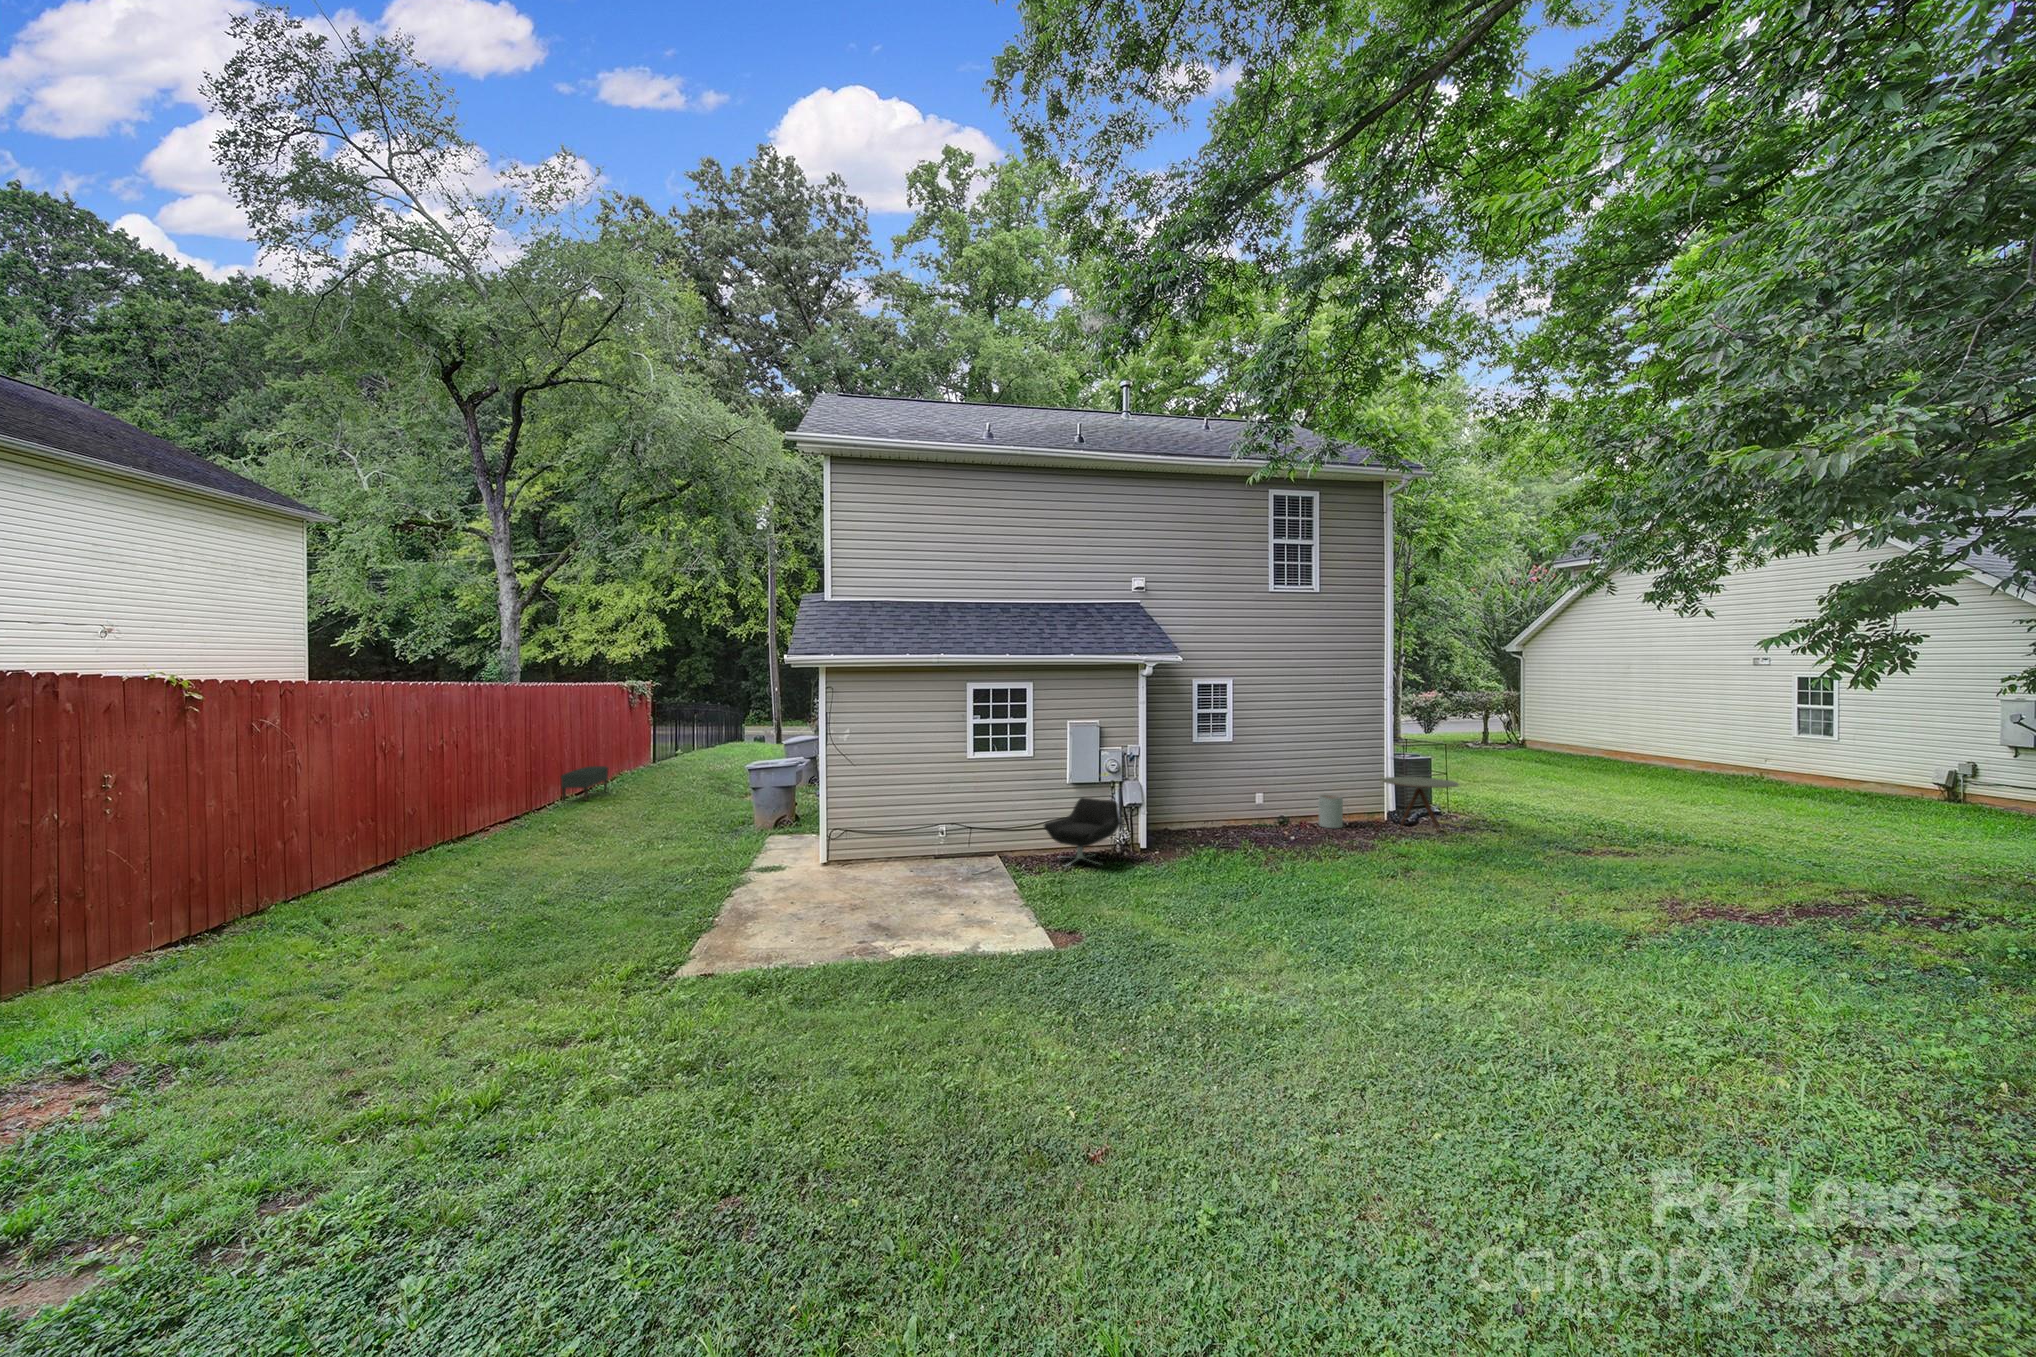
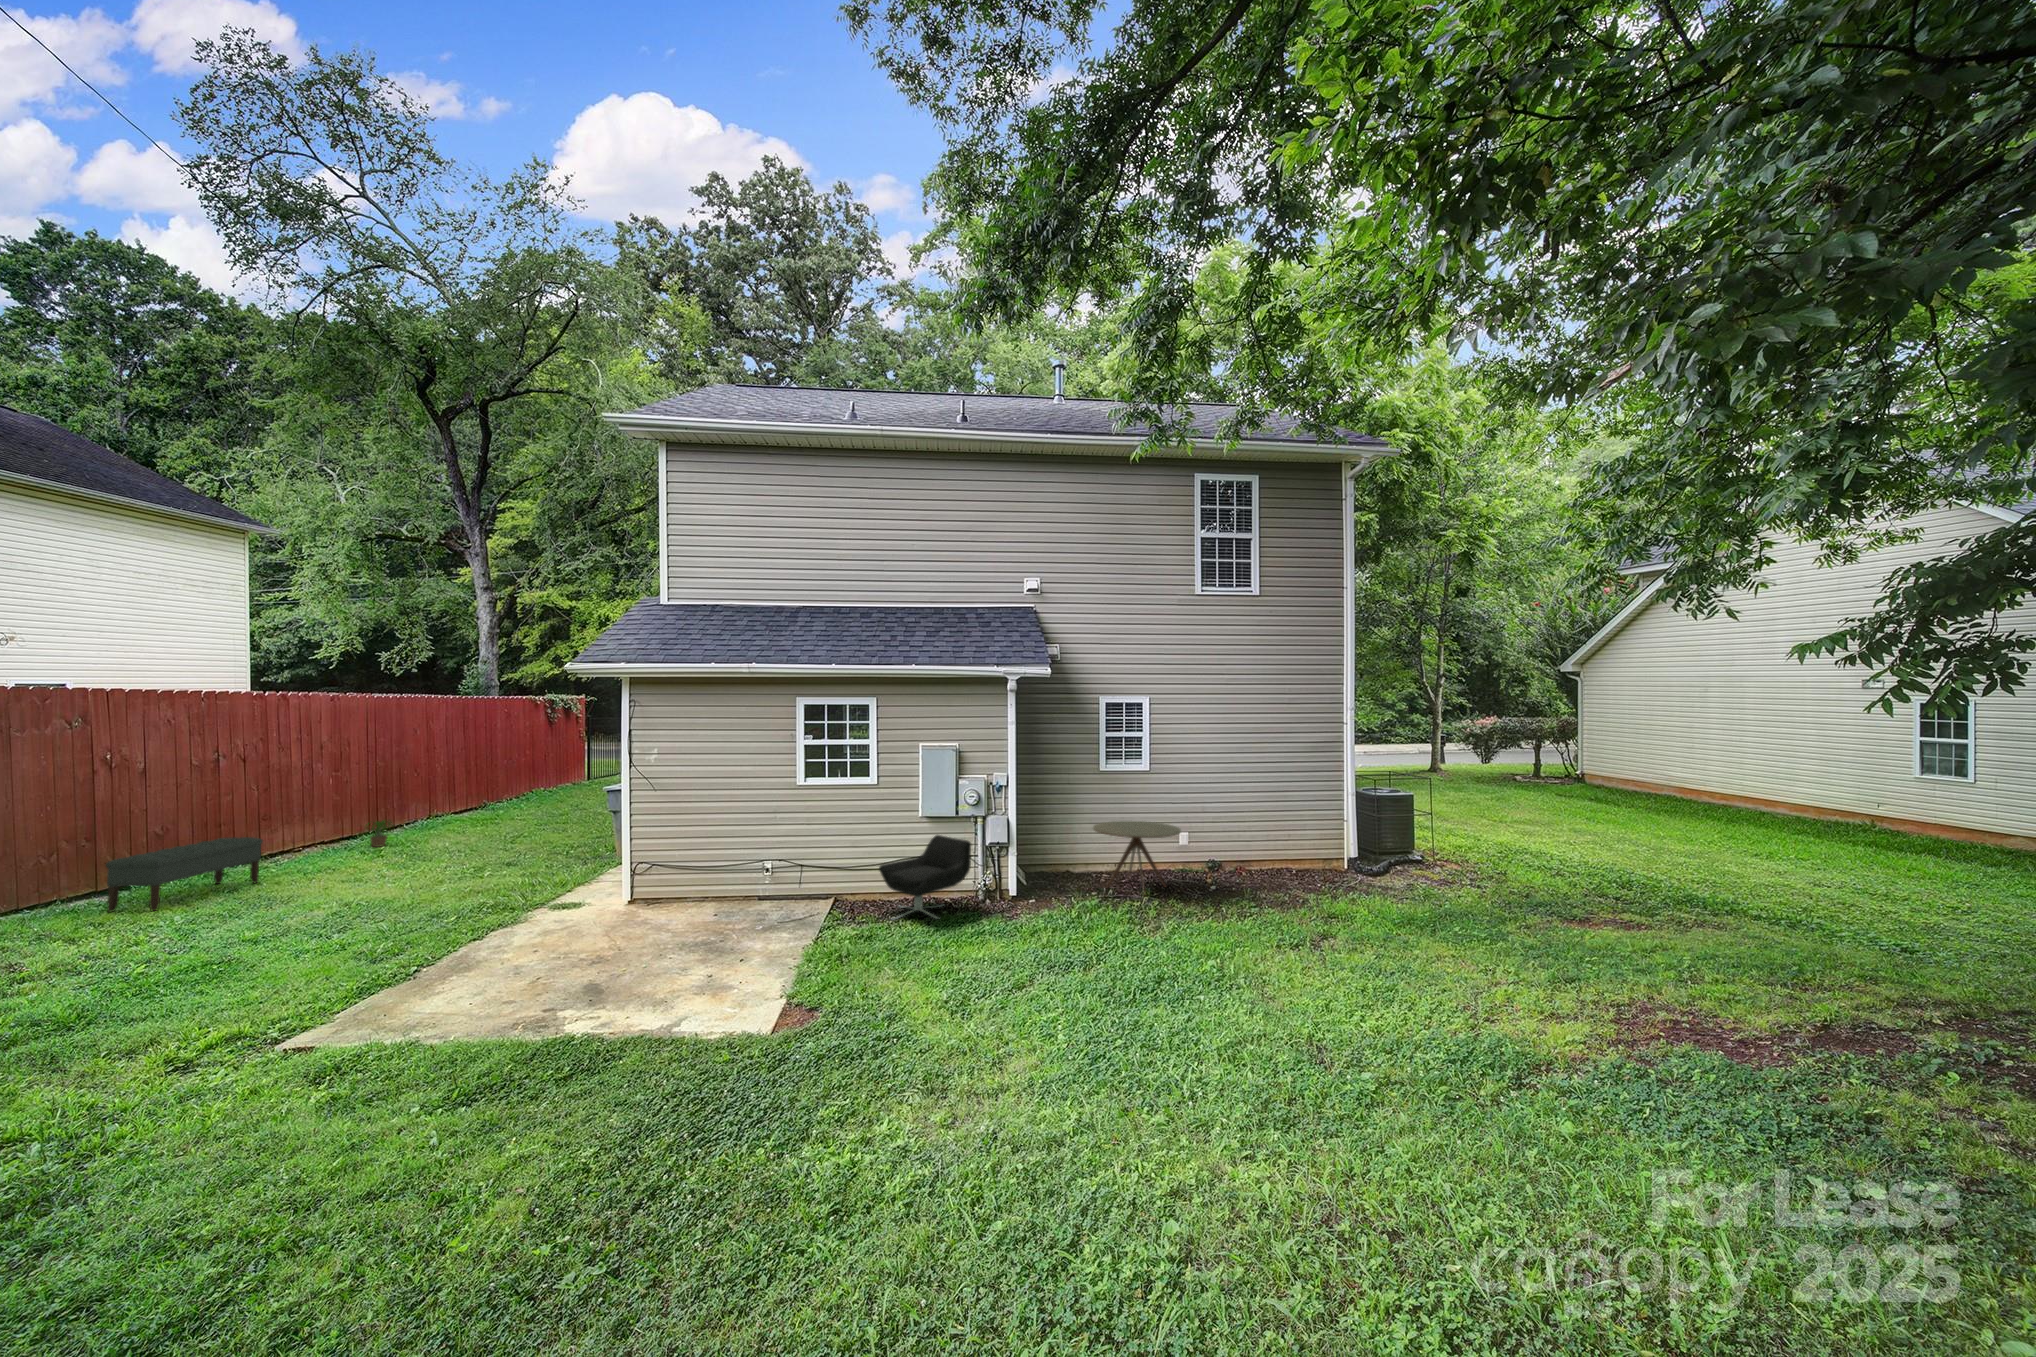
bench: present [561,766,608,802] -> present [106,837,263,912]
round table: present [1382,777,1459,832] -> present [1093,821,1181,895]
bucket: present [1318,795,1343,829] -> none [1252,838,1291,880]
potted plant: none [499,801,532,827] -> present [366,820,393,847]

